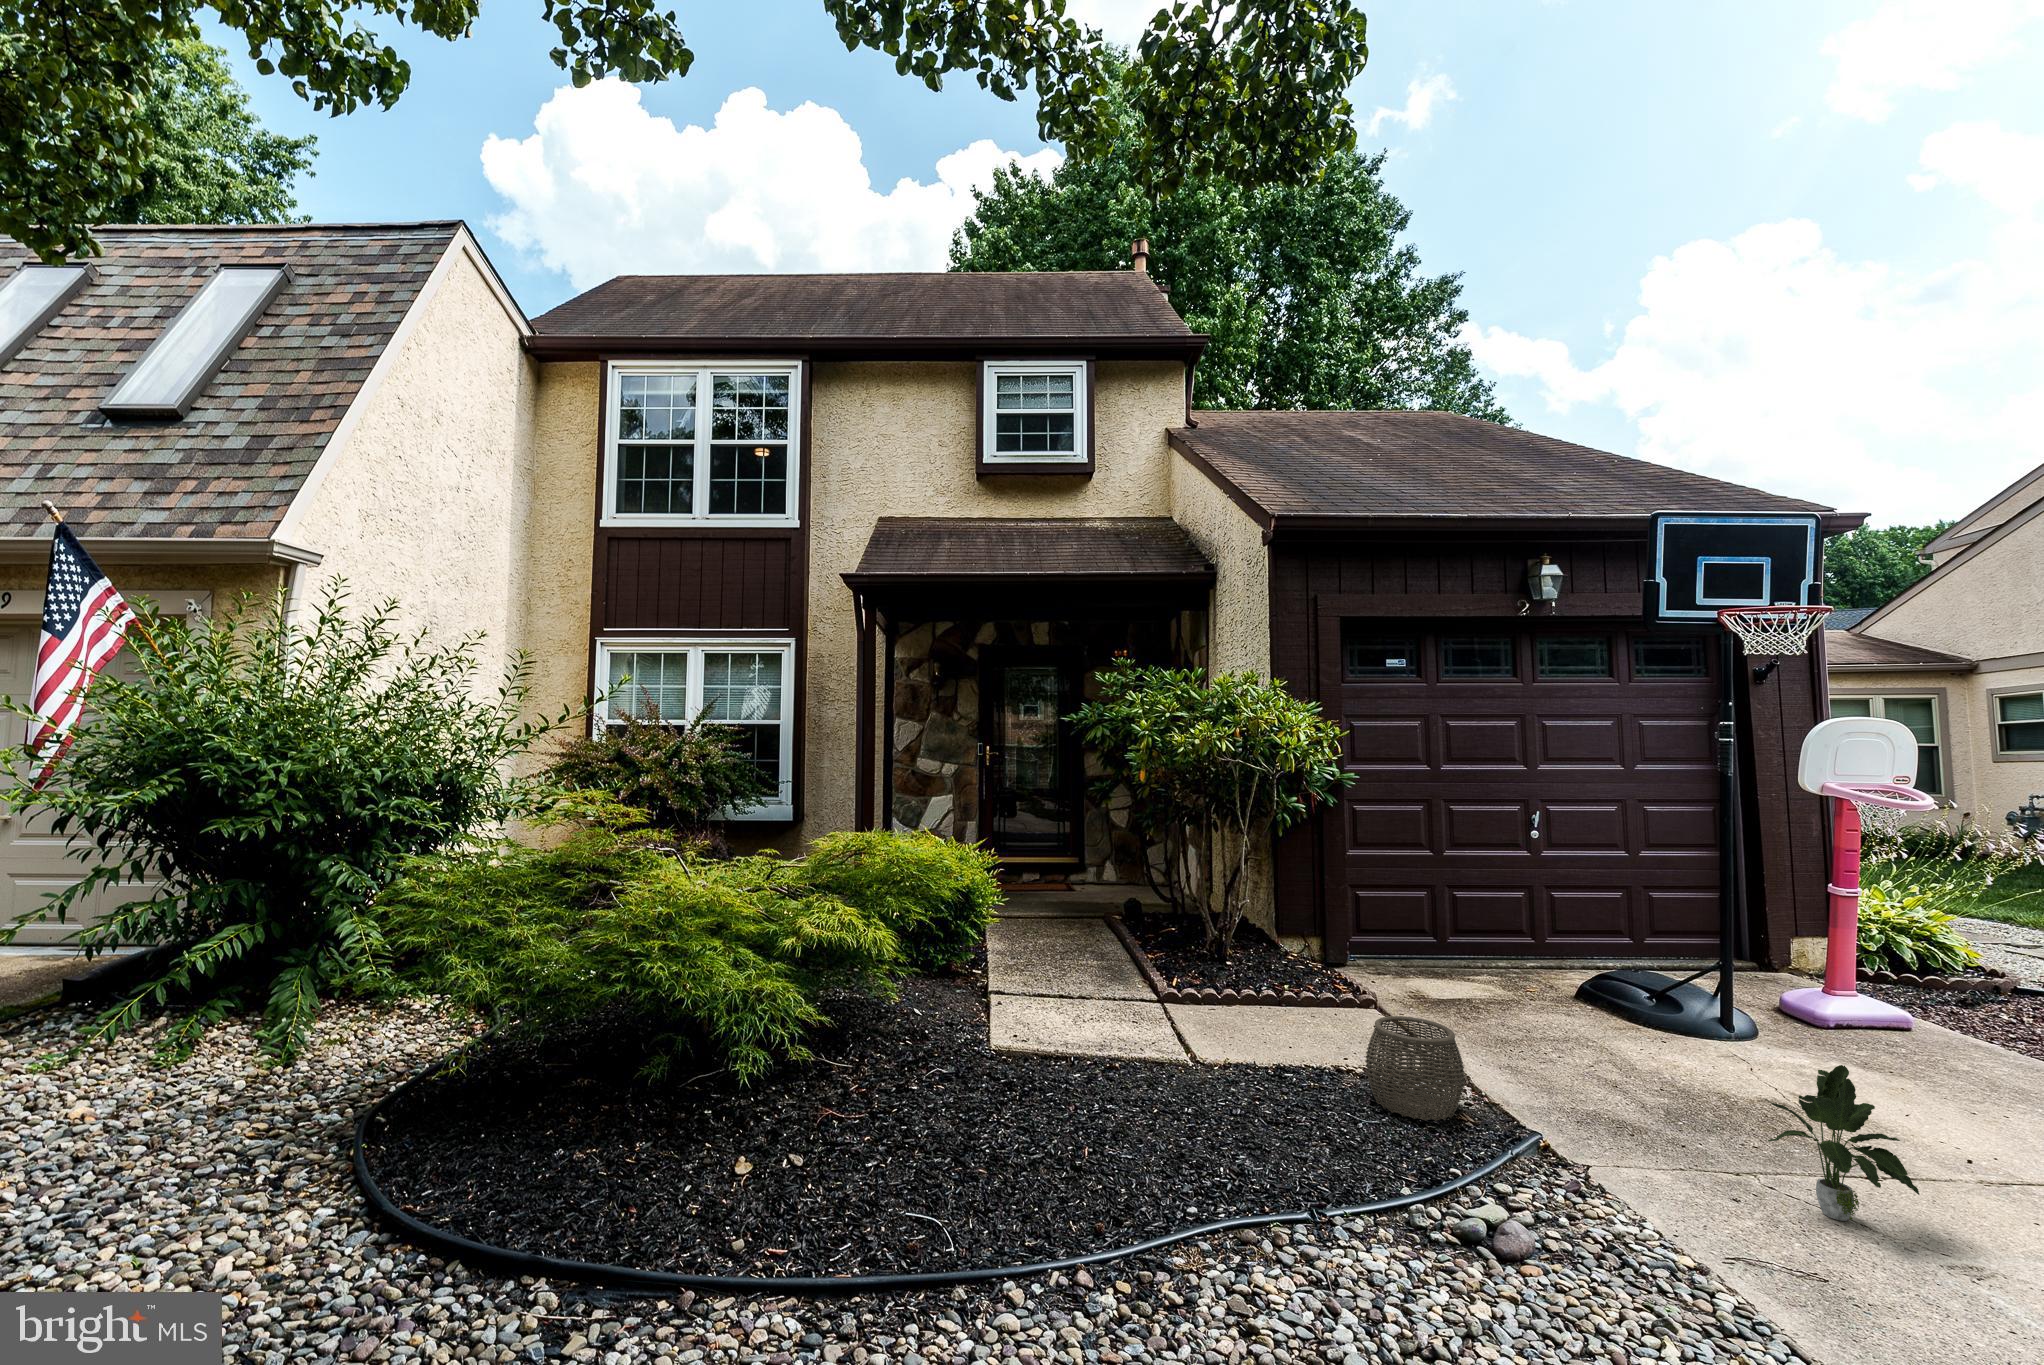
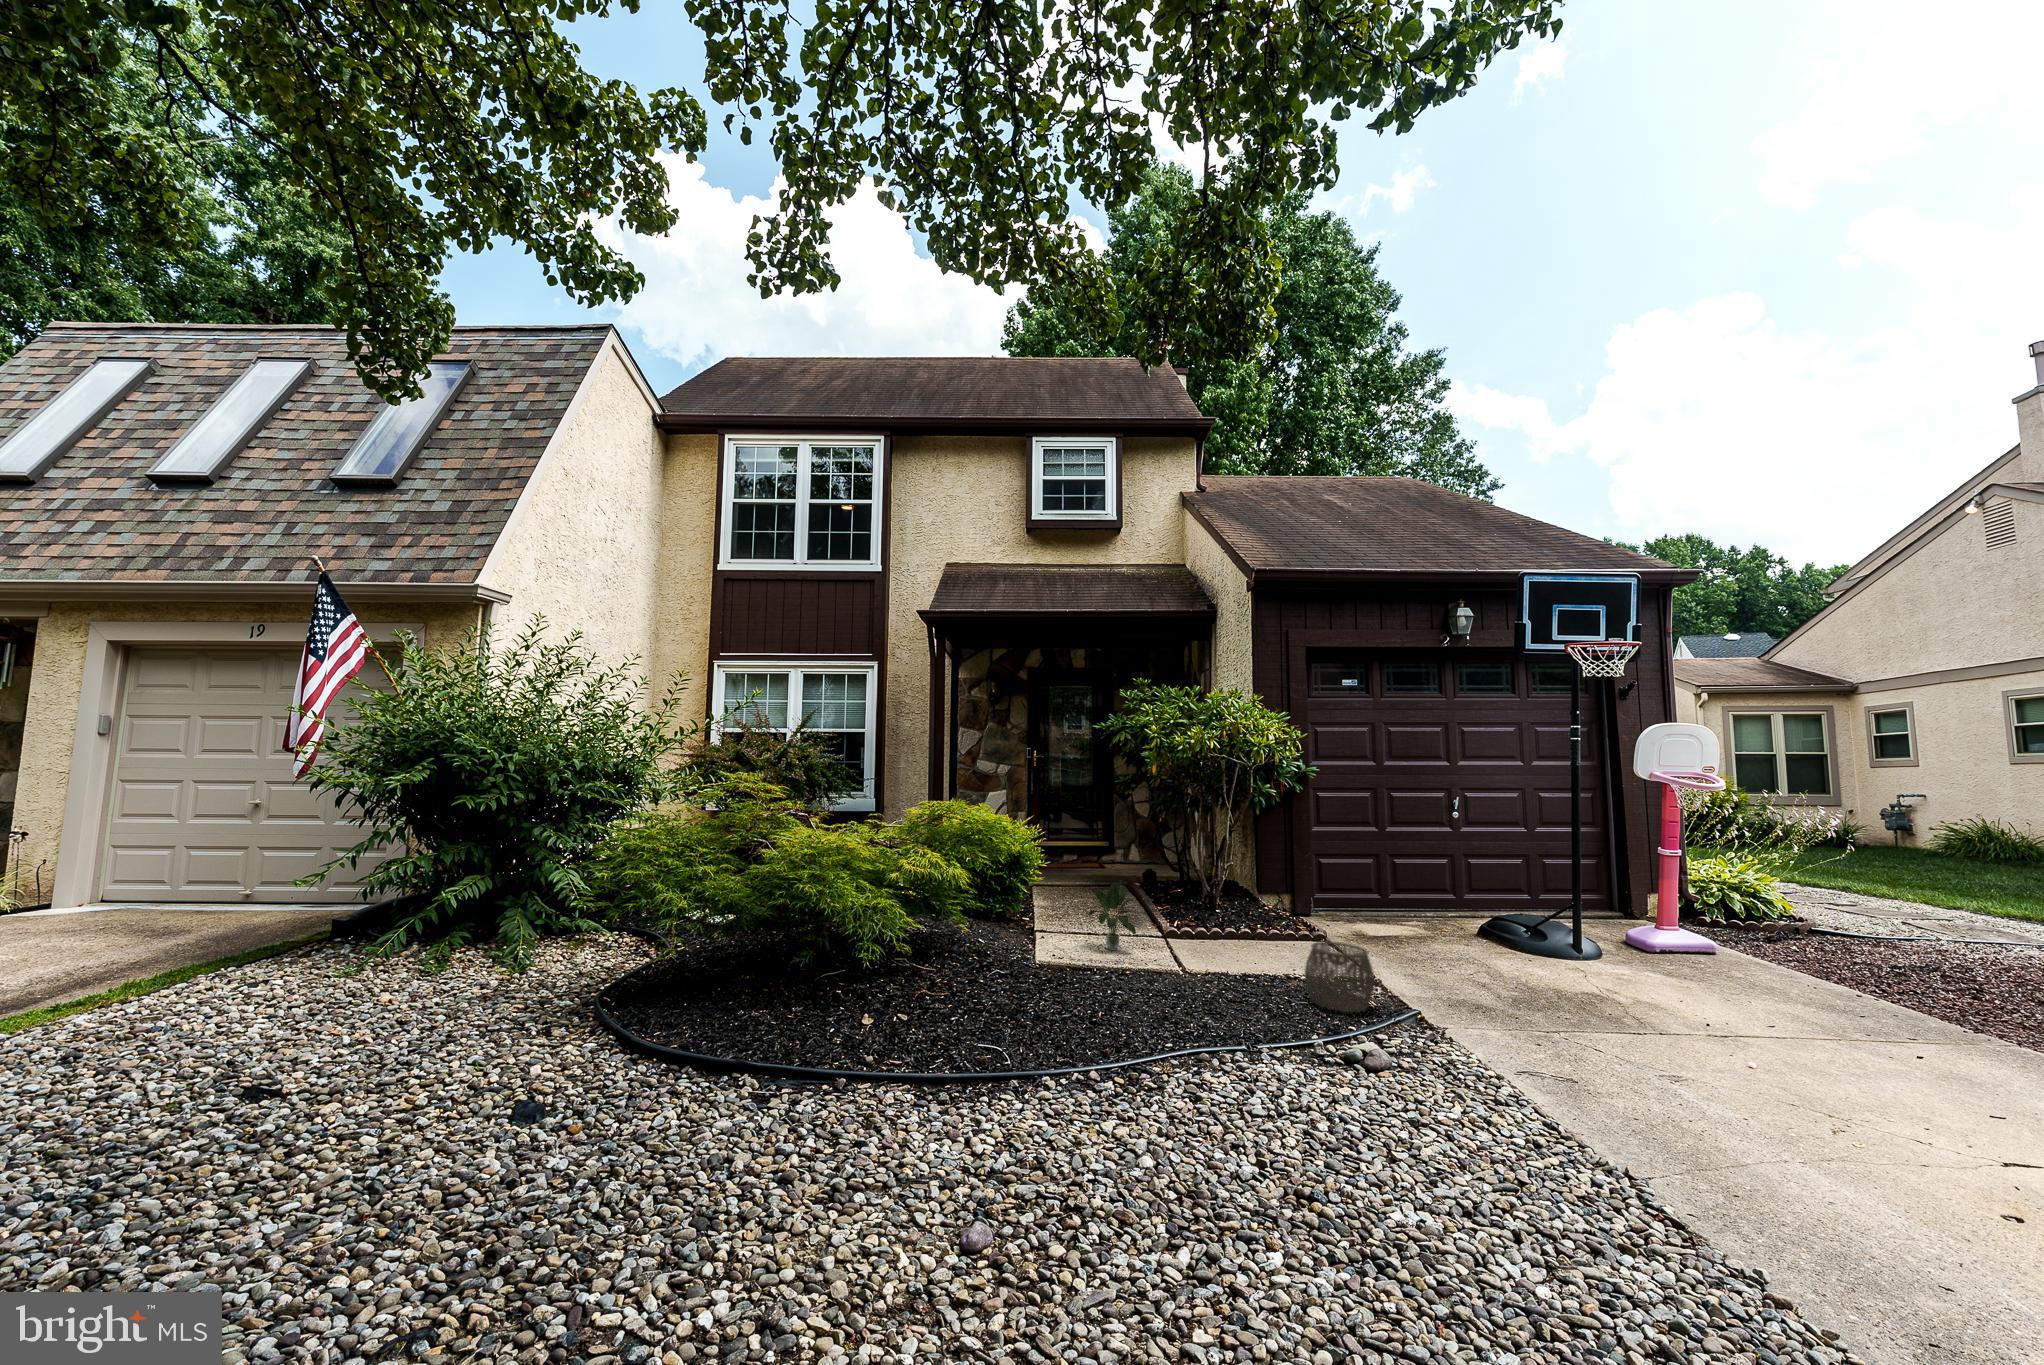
potted plant: present [1765,1065,1919,1221] -> present [1087,880,1136,950]

